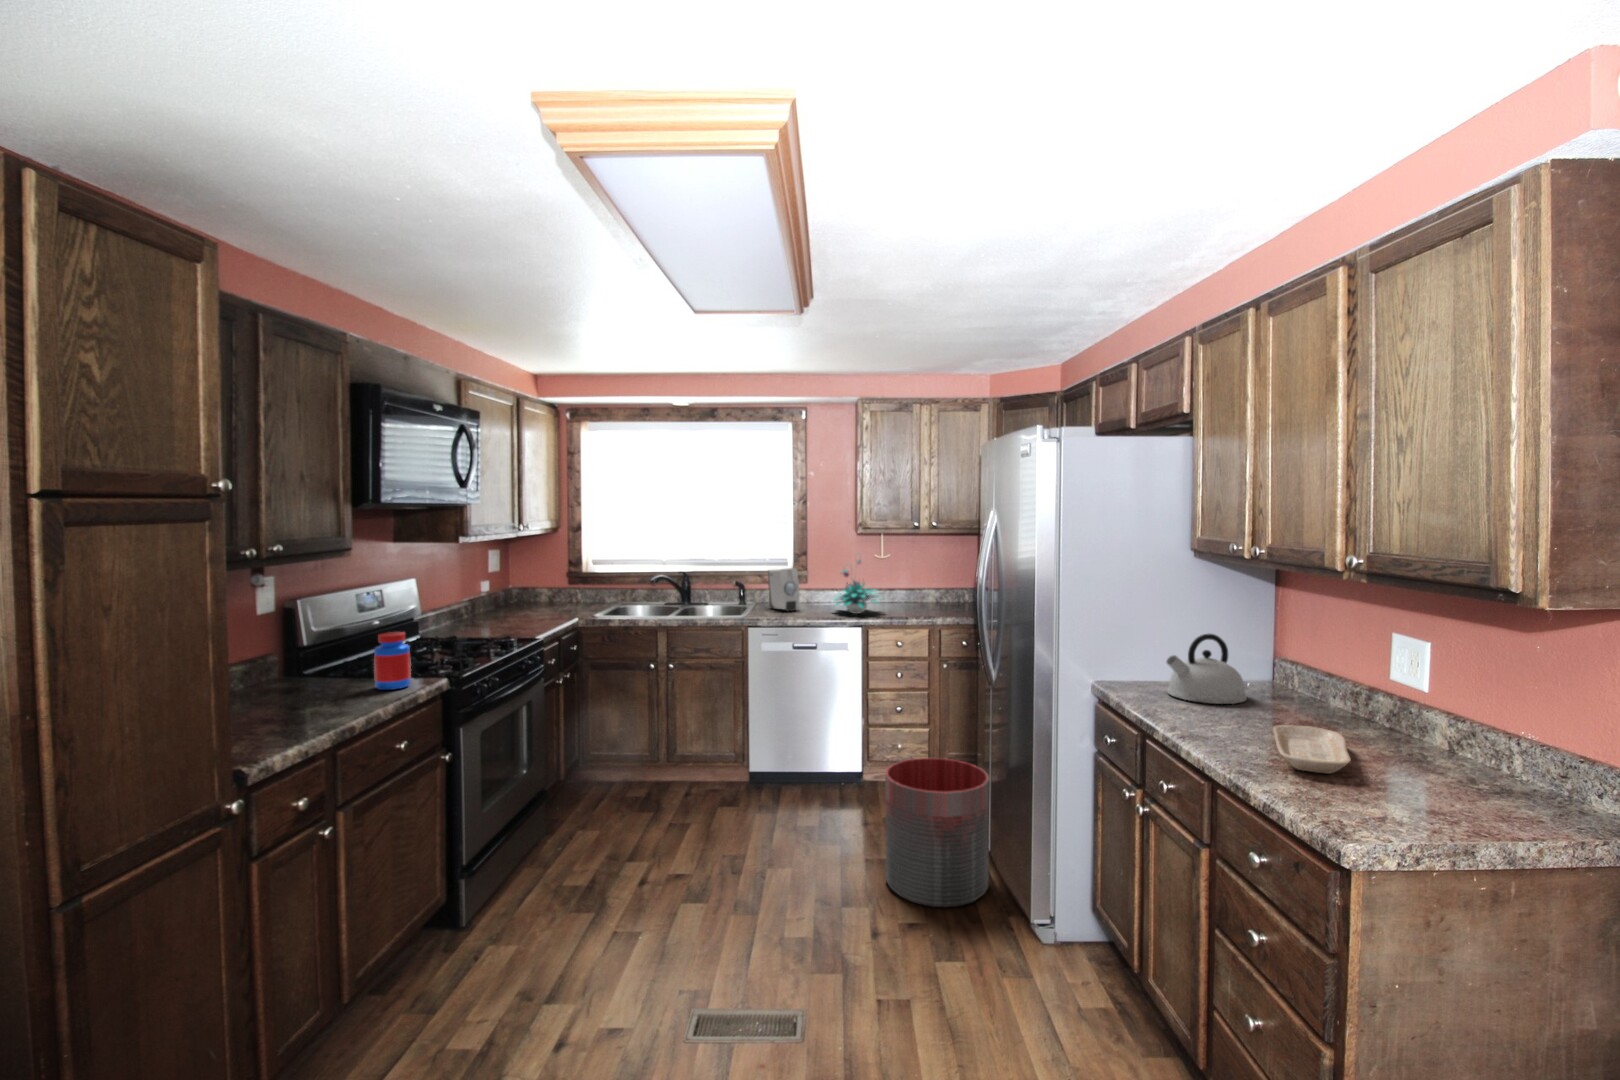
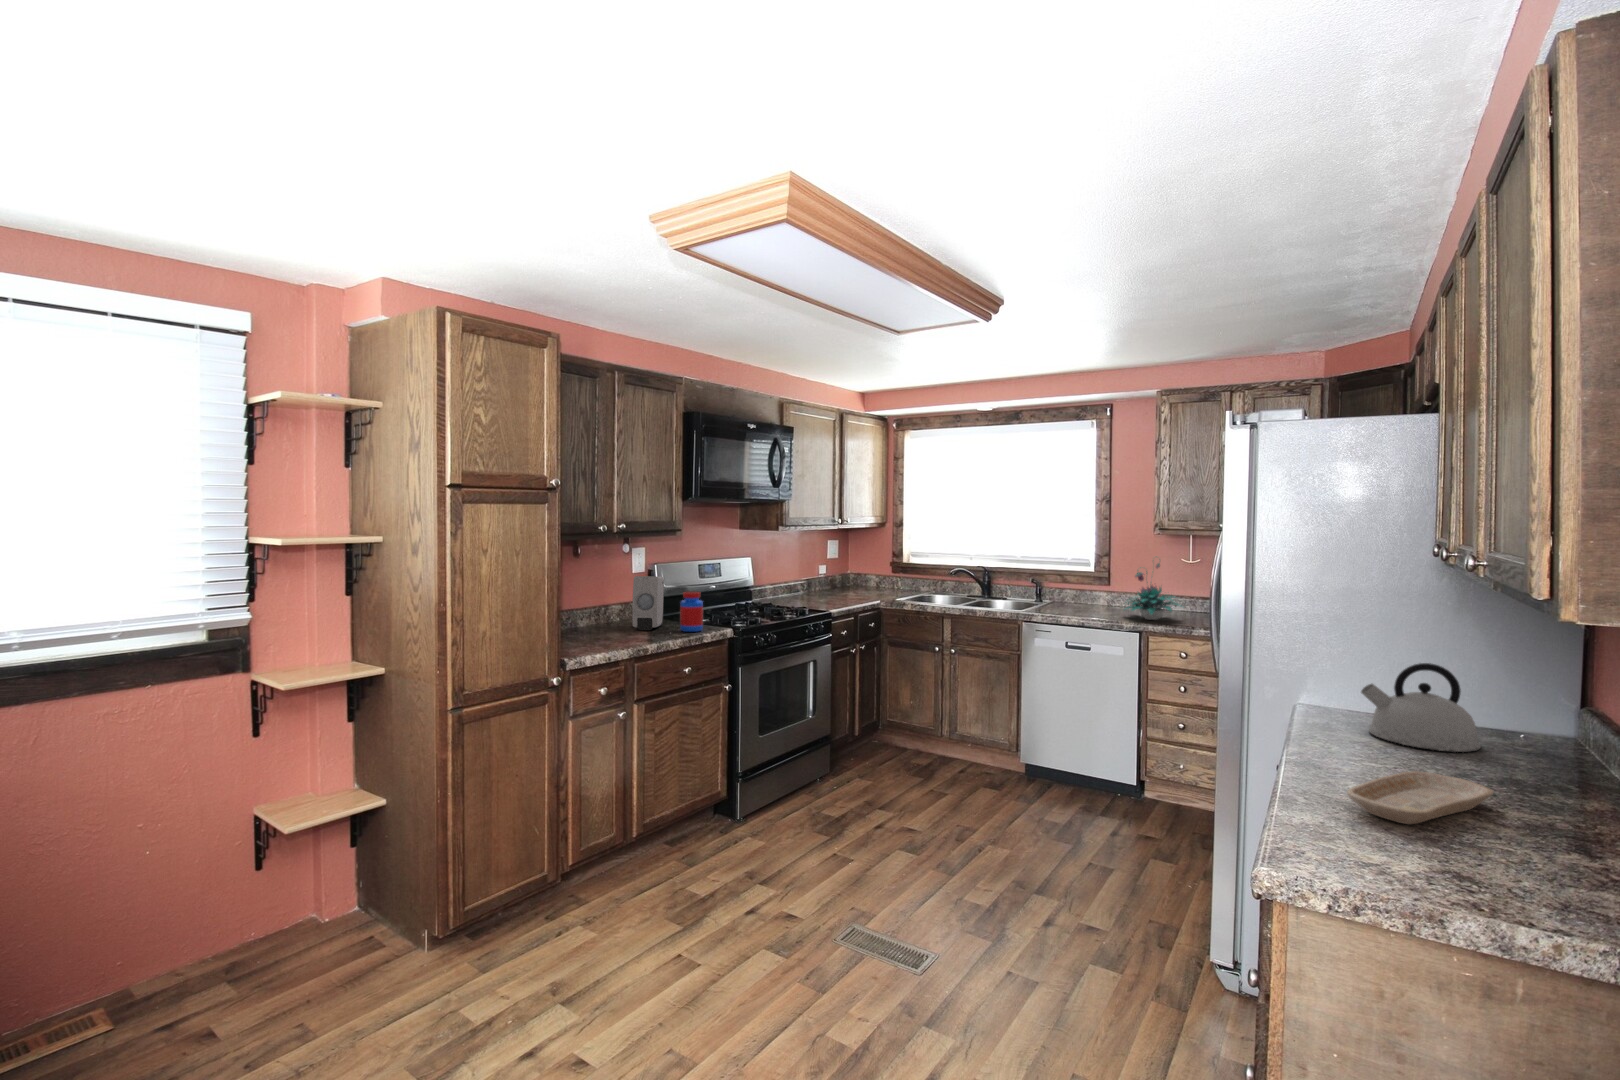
soap dispenser: present [768,568,799,611] -> present [632,576,664,630]
trash can: present [885,758,989,907] -> none [1091,768,1211,926]

